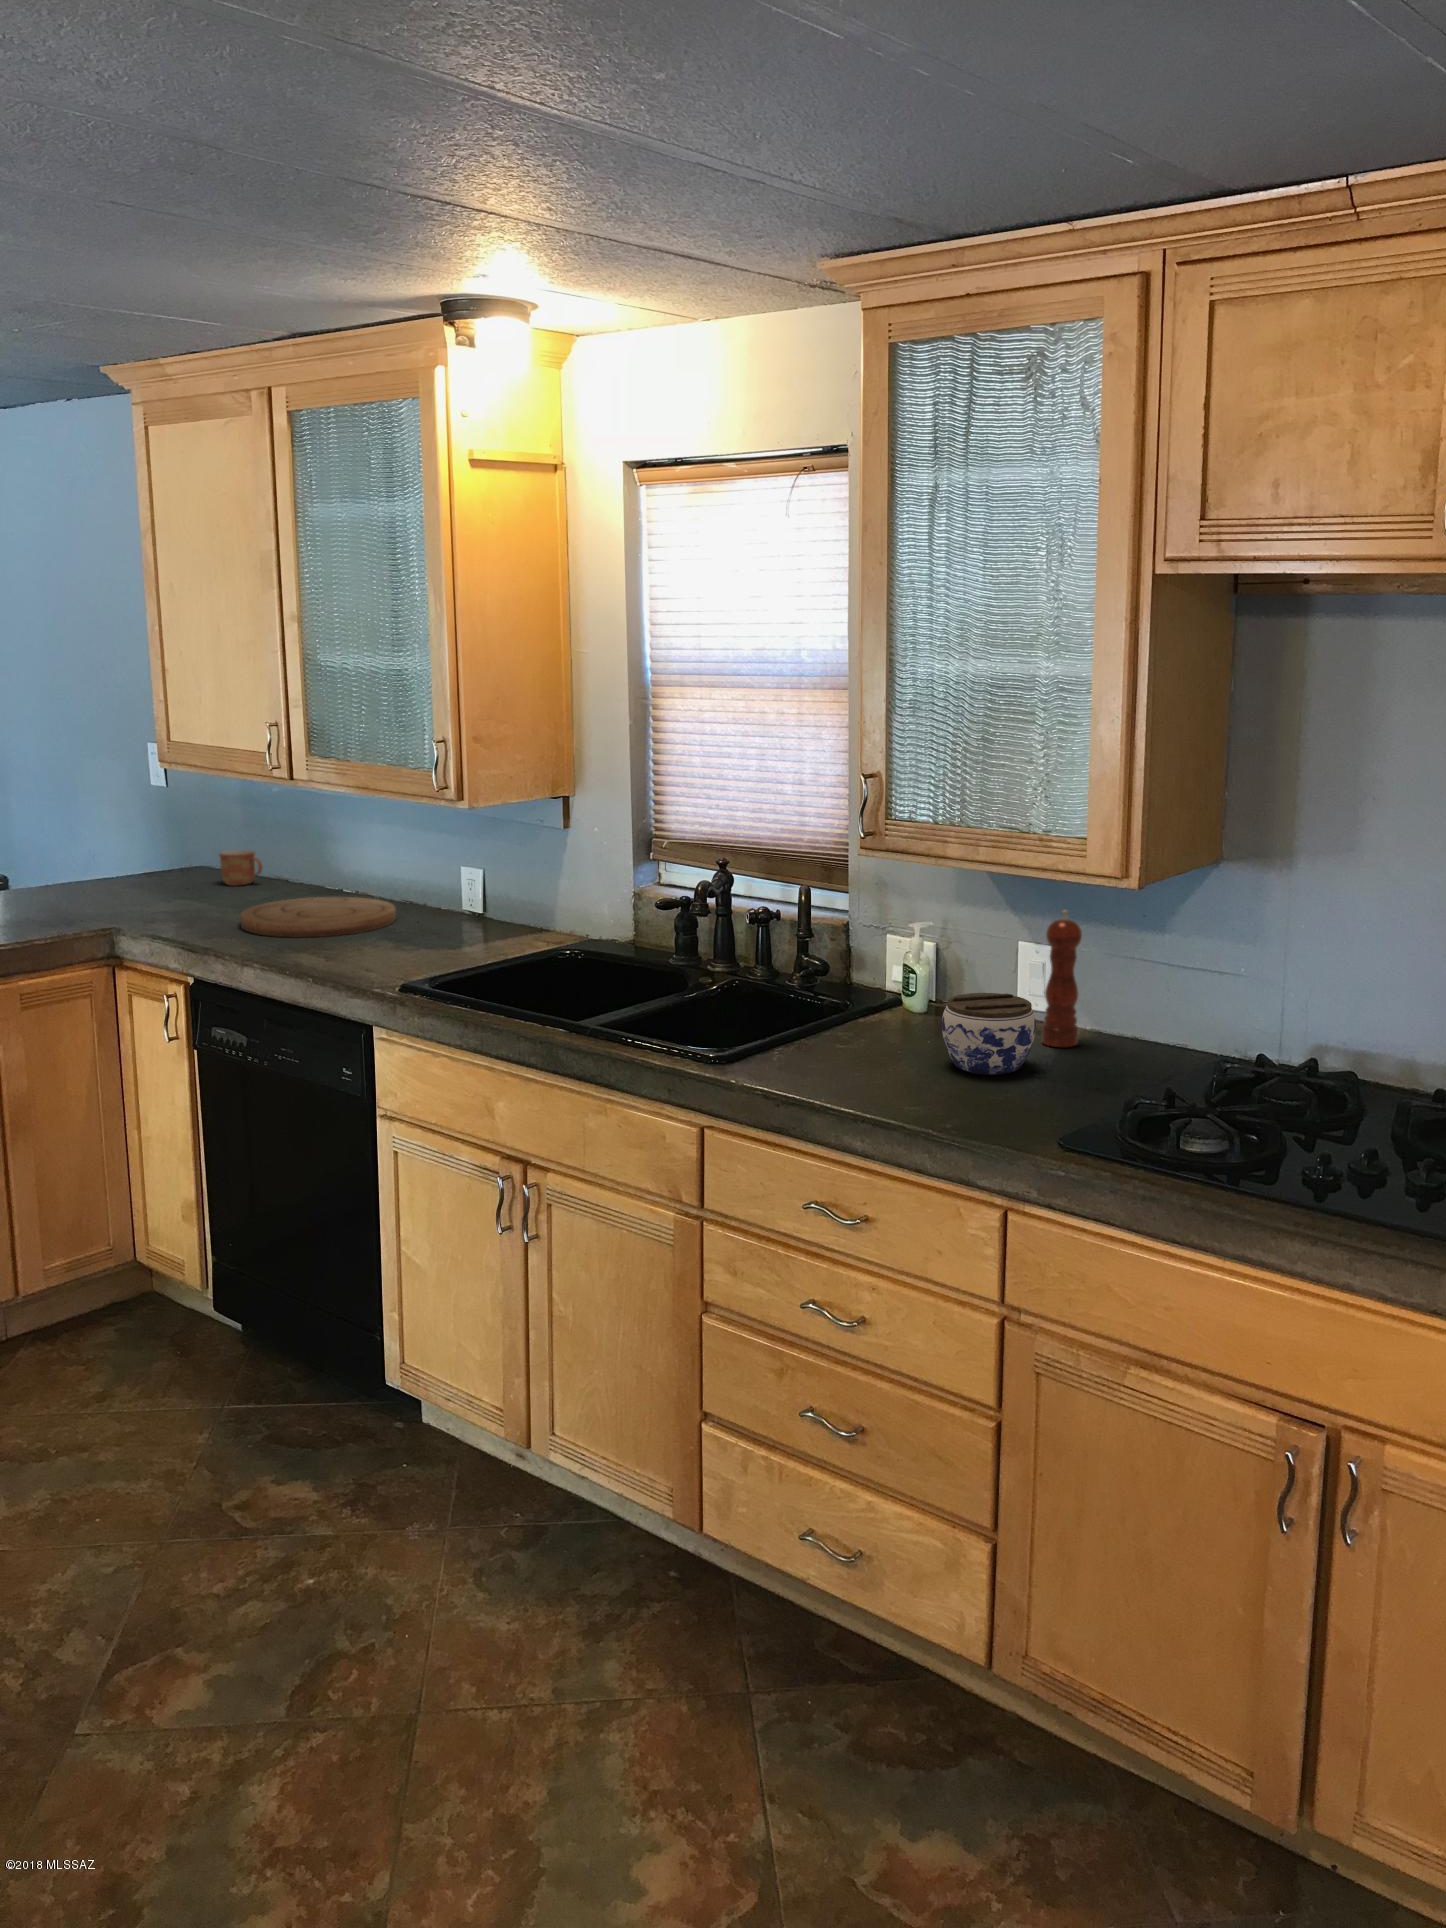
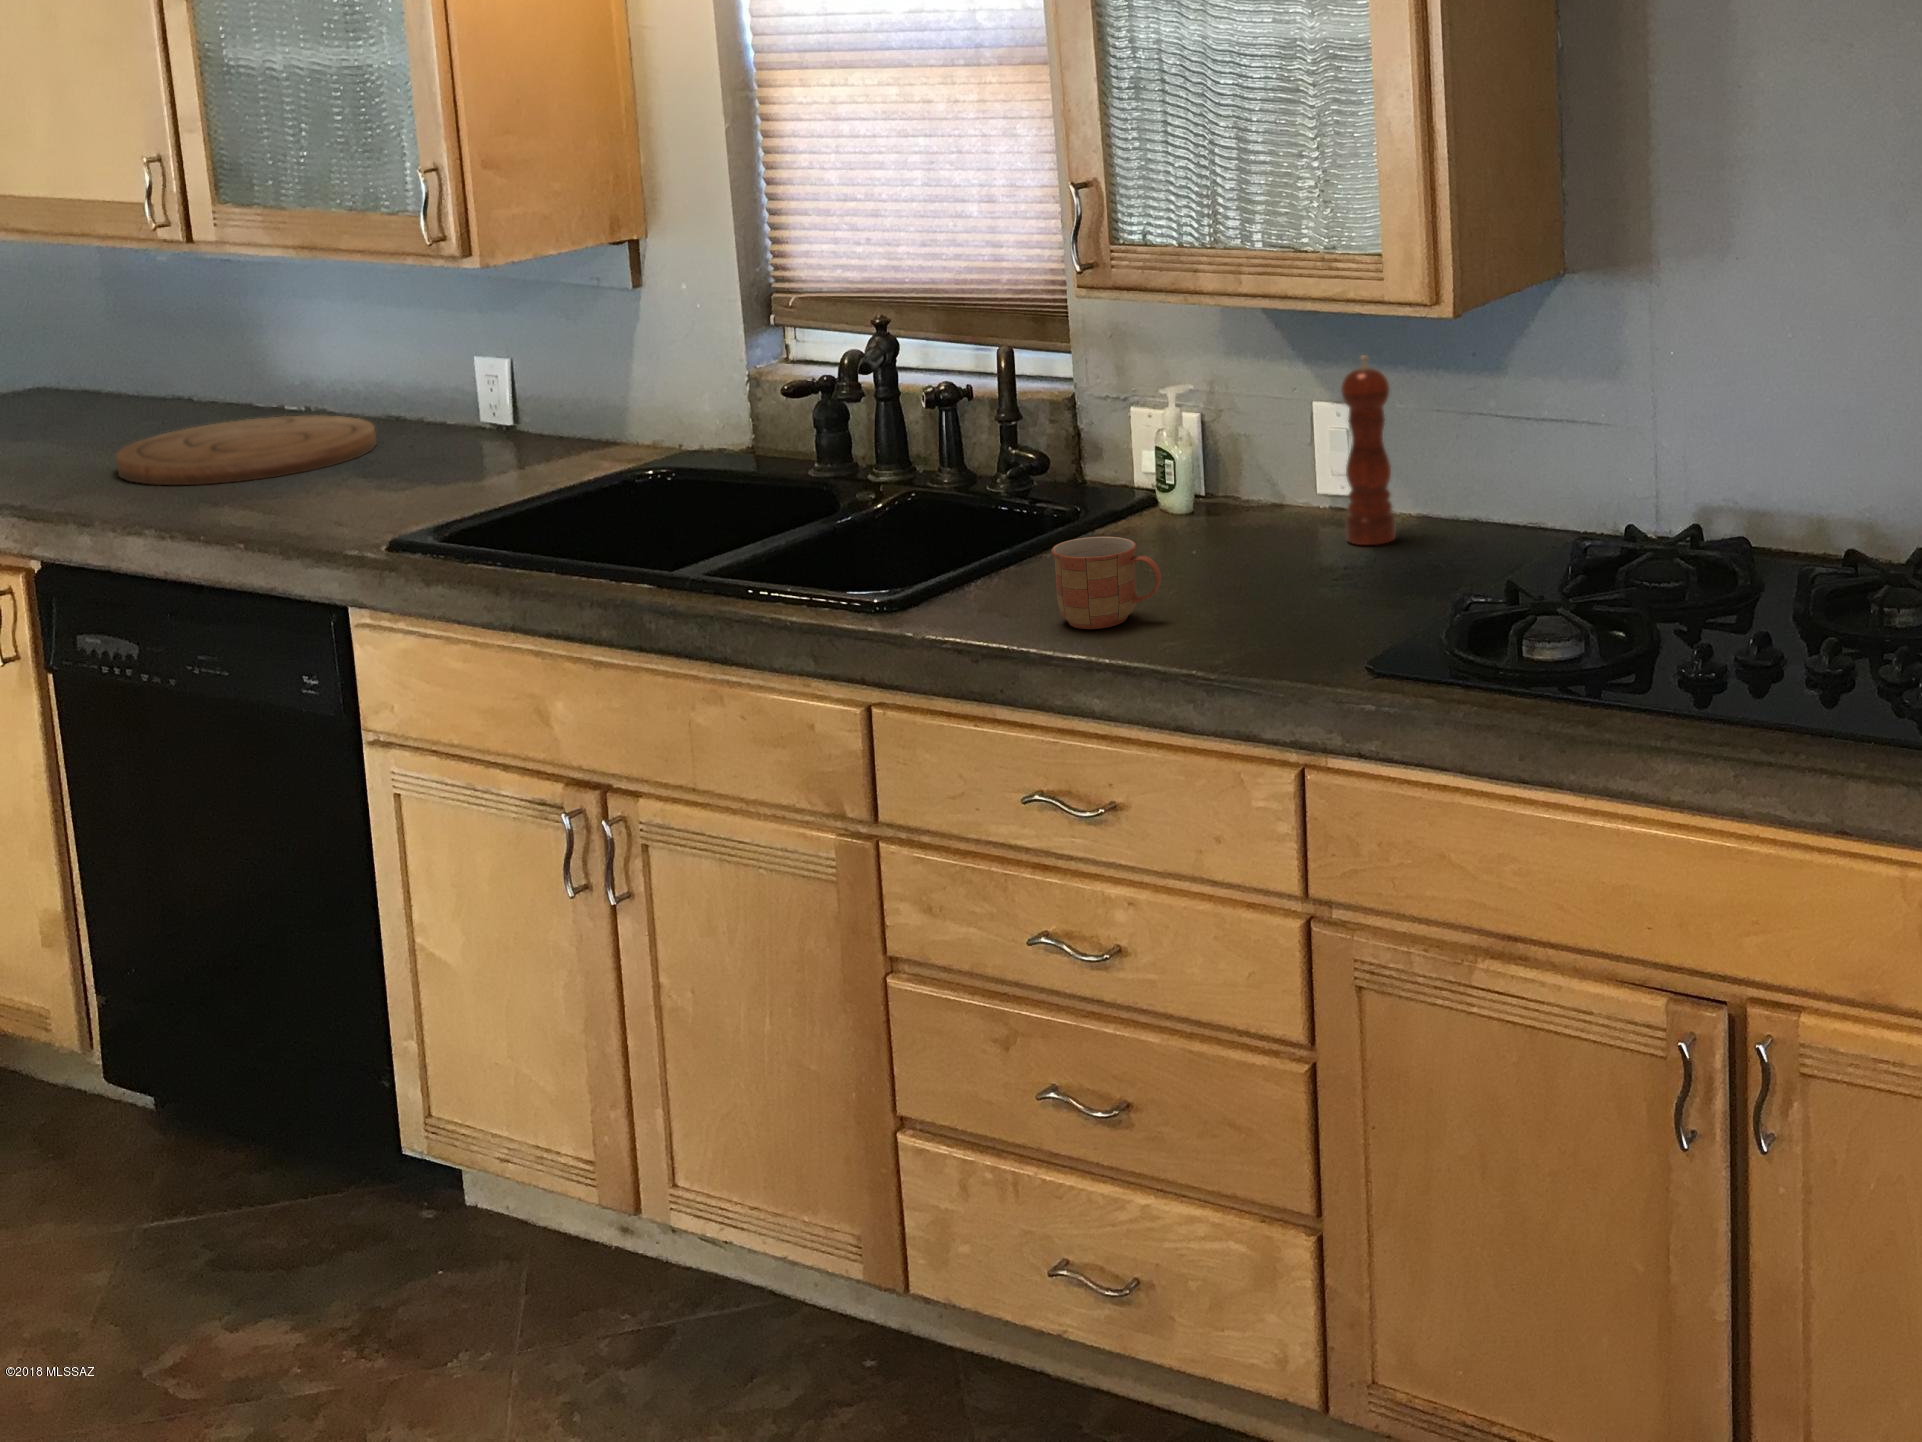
mug: present [219,850,262,886] -> present [1051,536,1161,629]
jar: present [942,993,1036,1075] -> none [1204,476,1333,591]

